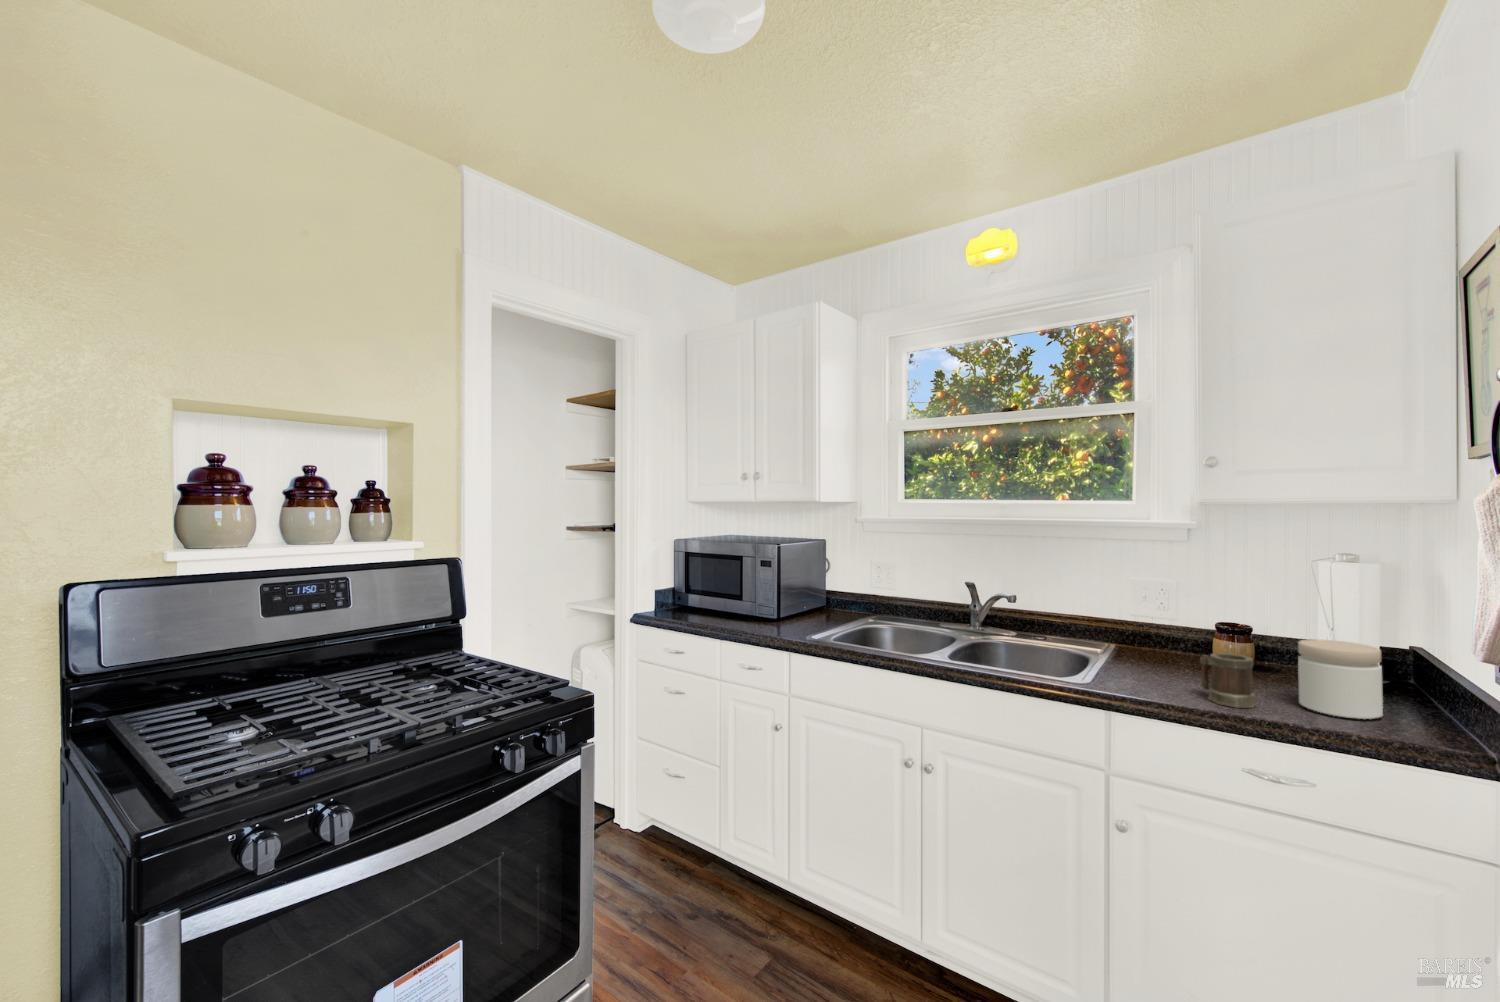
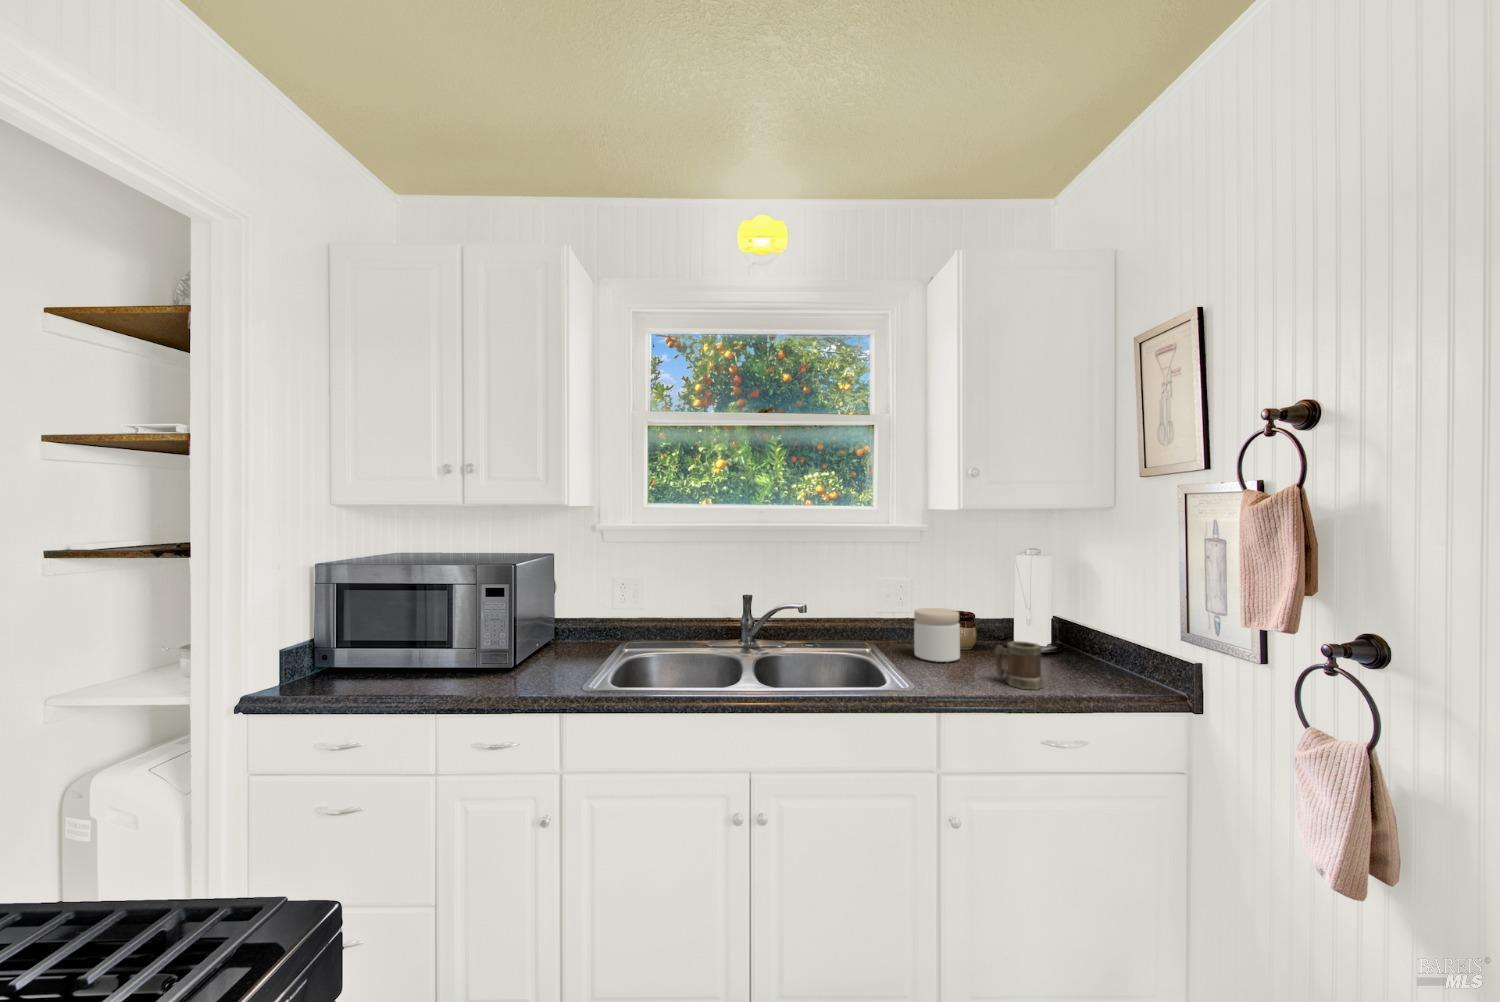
jar: present [1298,639,1383,719] -> present [914,608,960,662]

